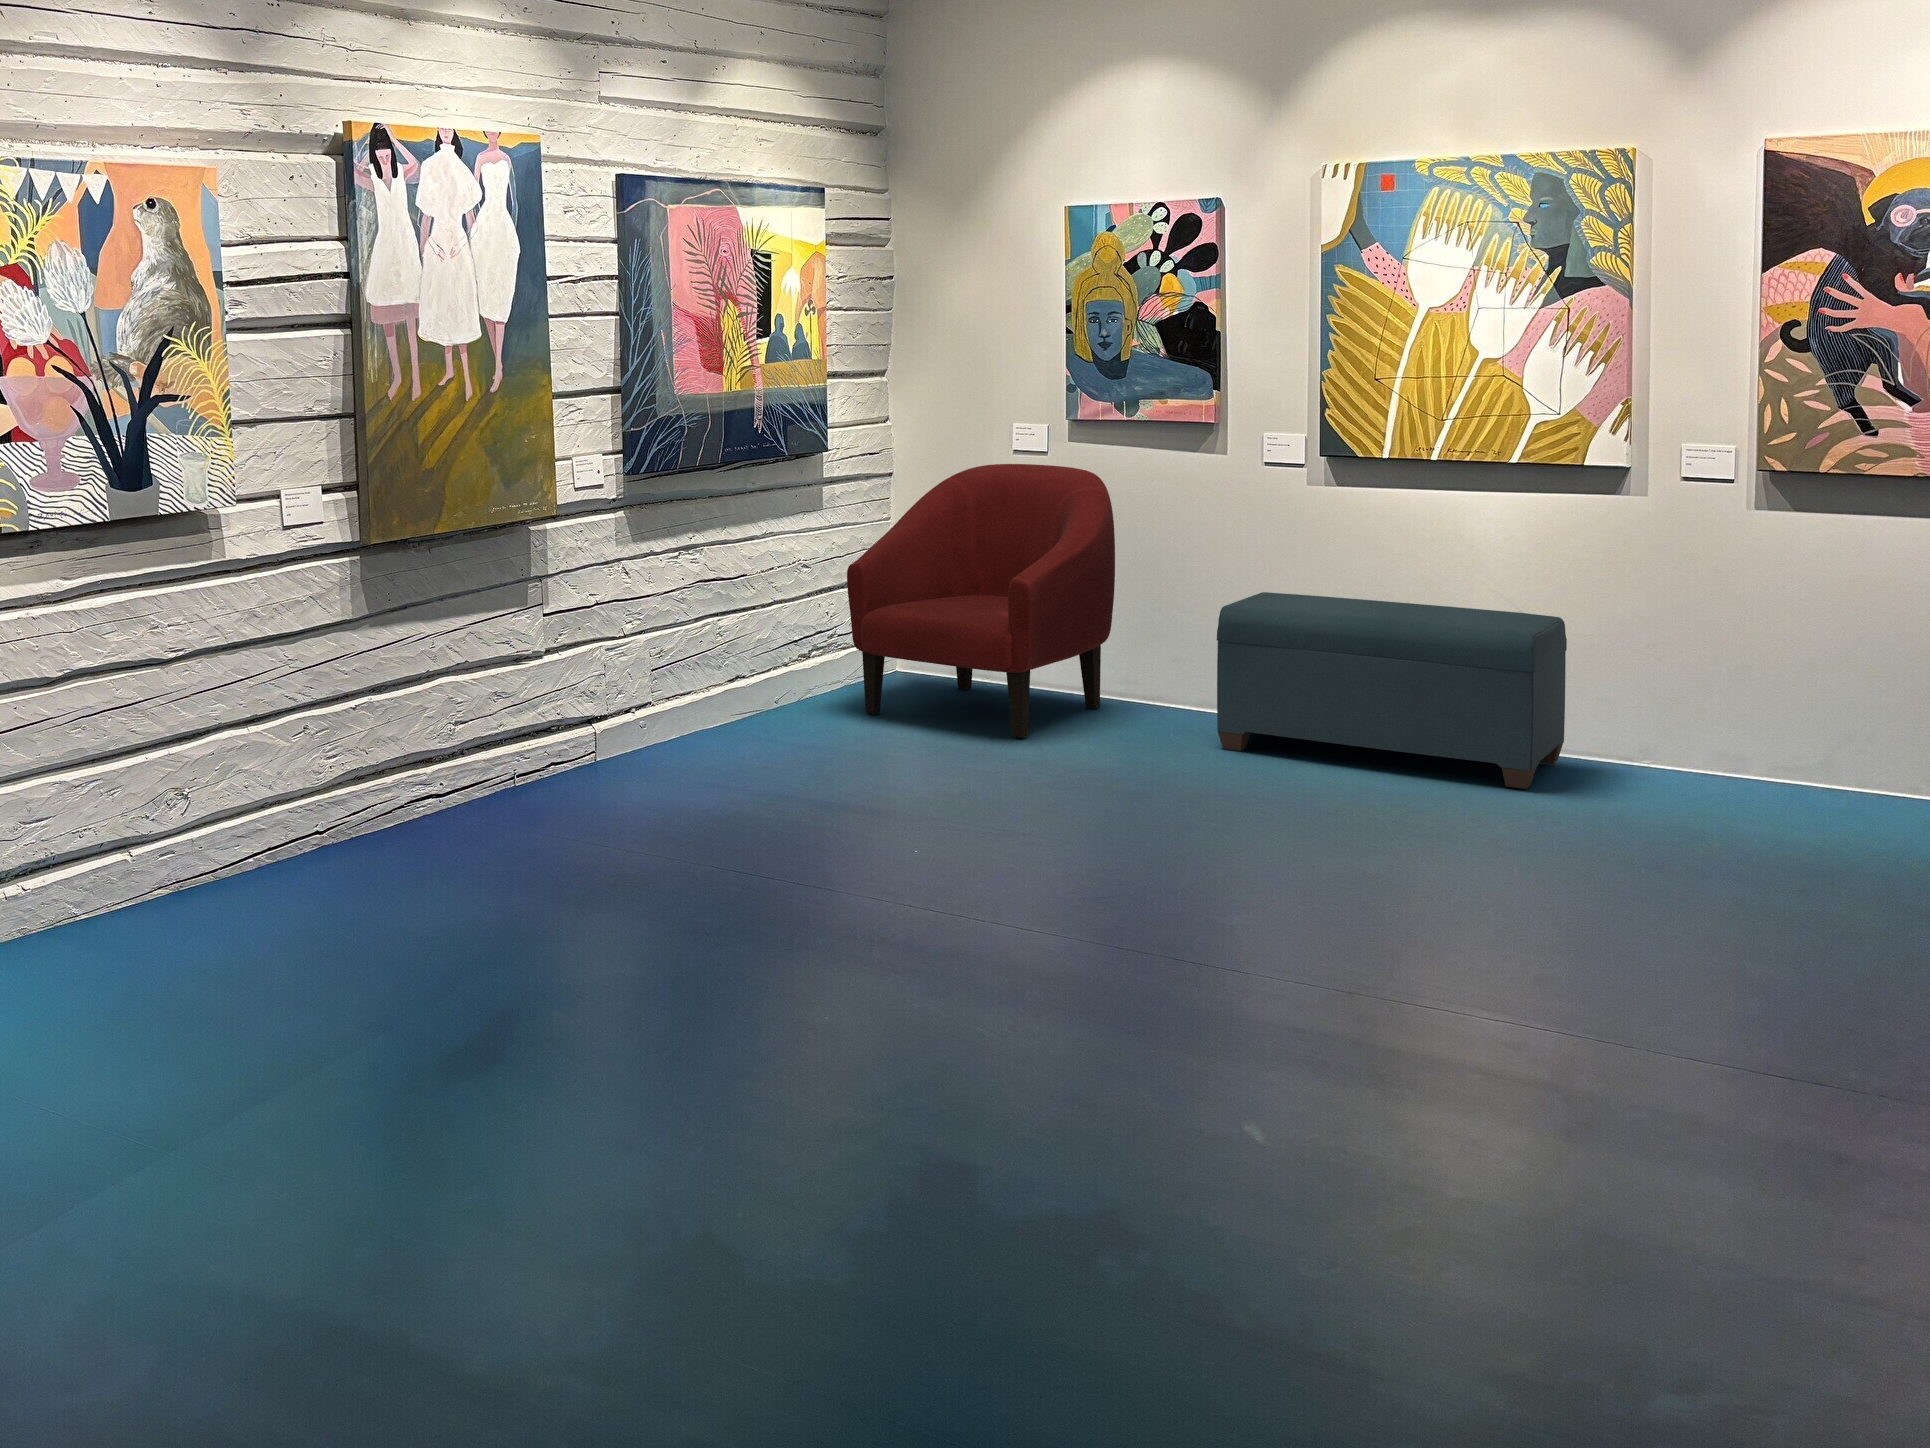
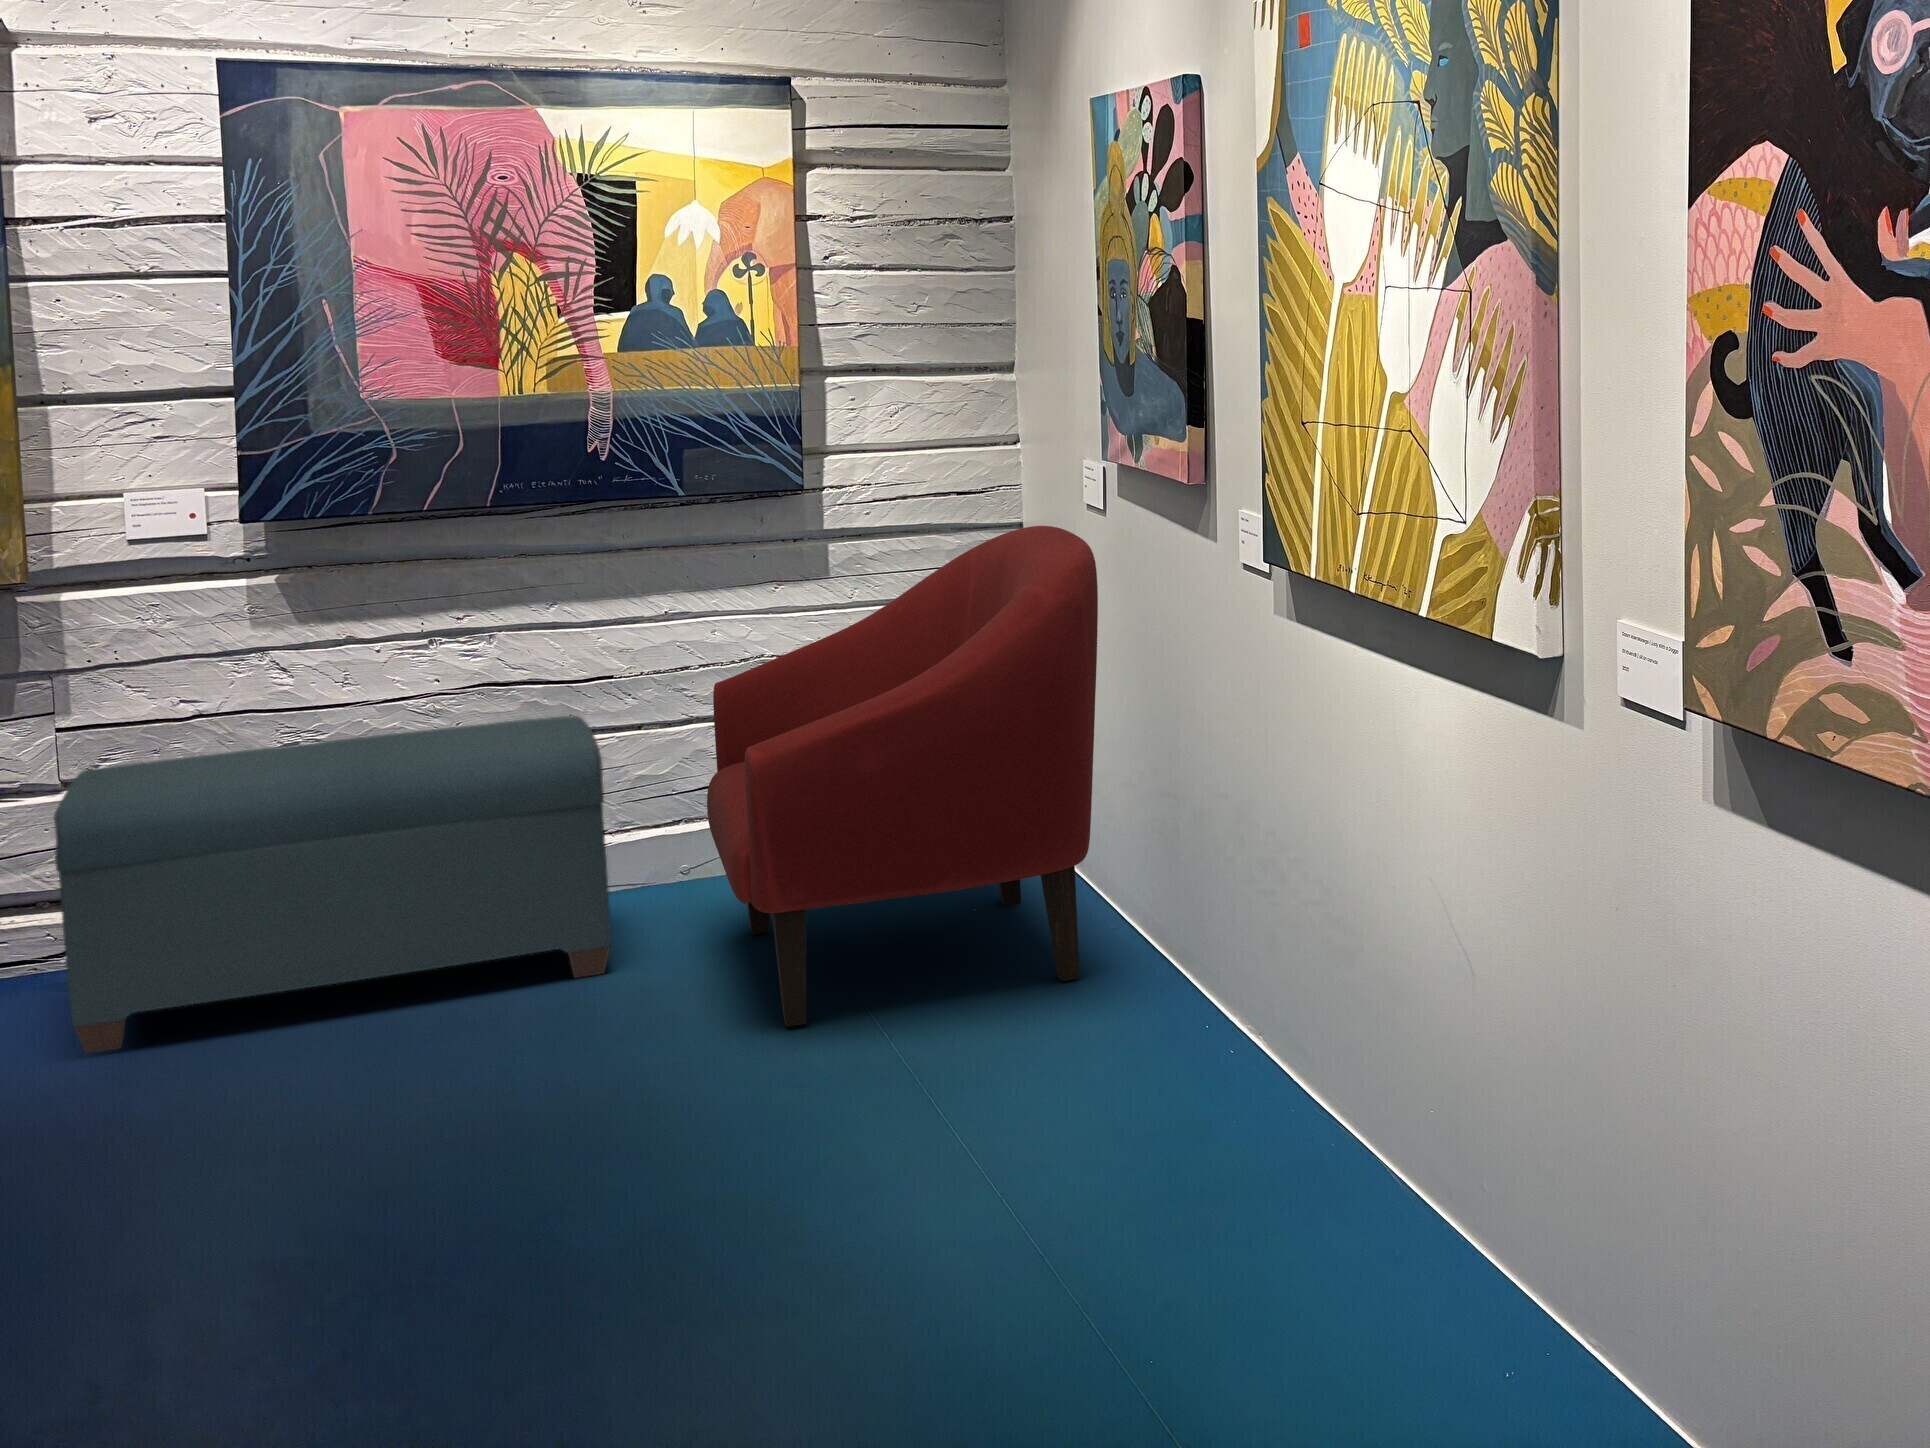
bench: present [1217,592,1567,789] -> present [54,716,611,1053]

